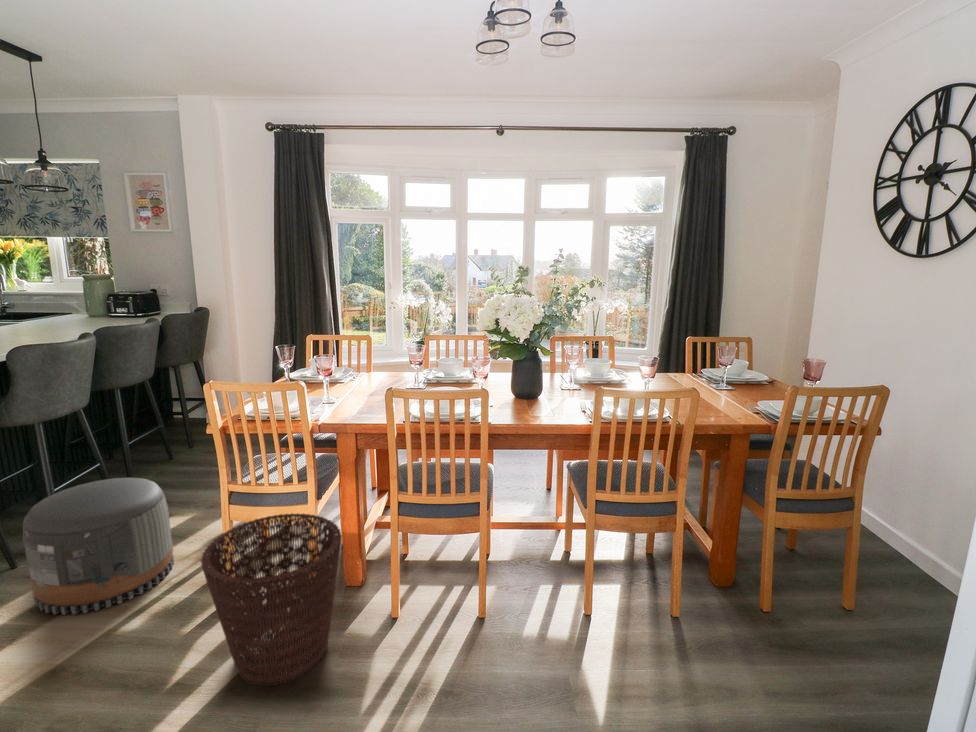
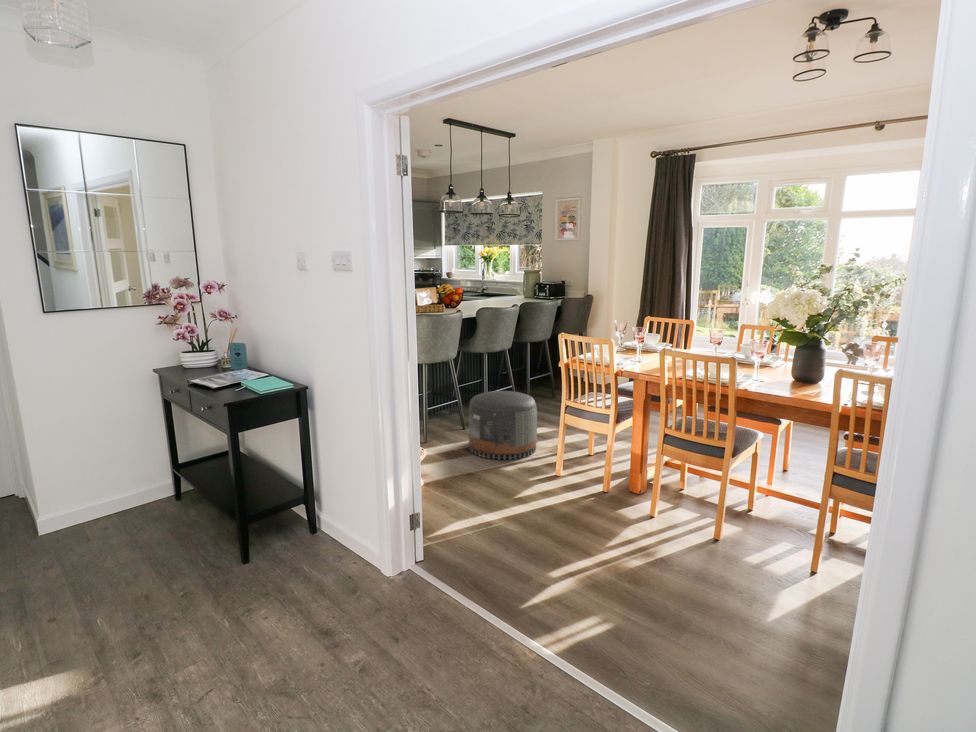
basket: present [201,513,342,686] -> none [538,423,620,519]

